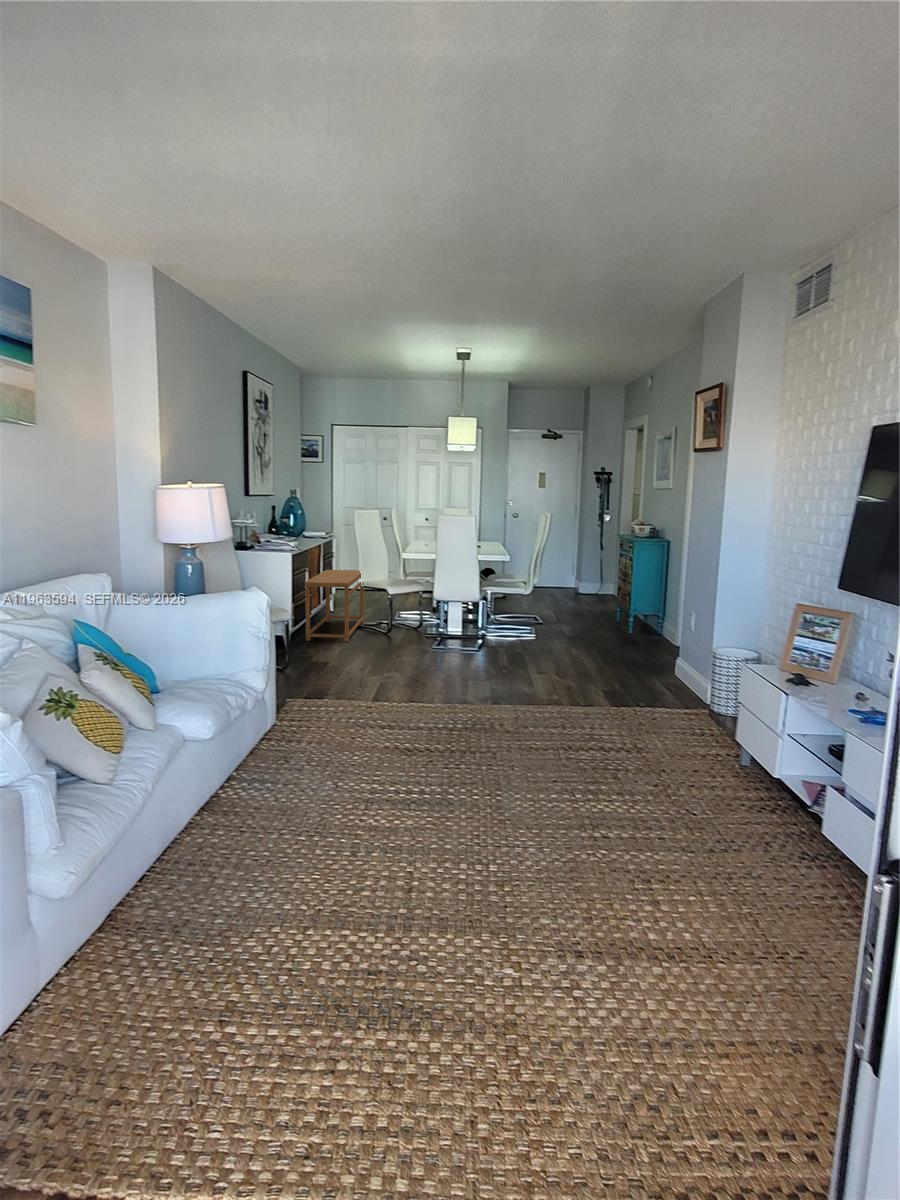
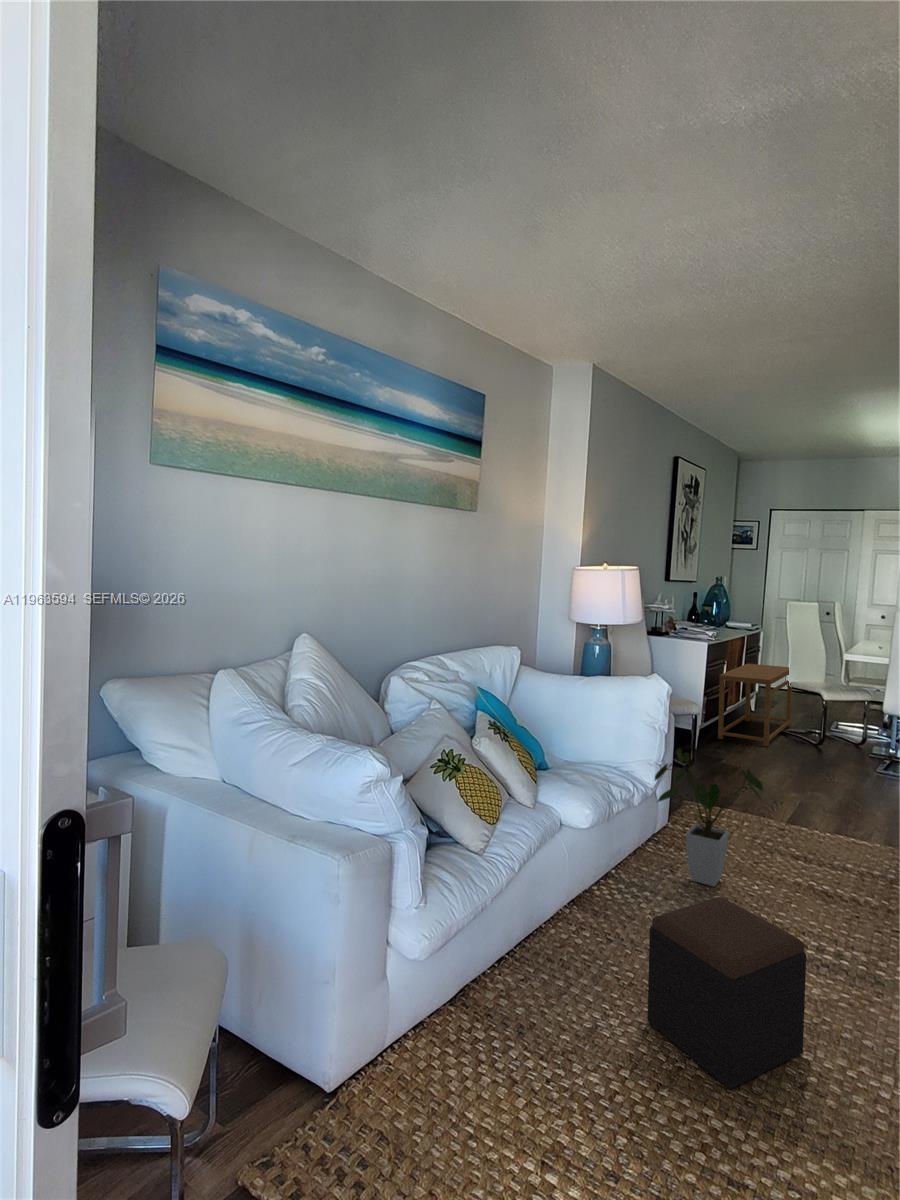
house plant: none [266,652,361,766] -> present [655,748,763,886]
footstool: none [287,768,407,910] -> present [647,897,806,1089]

